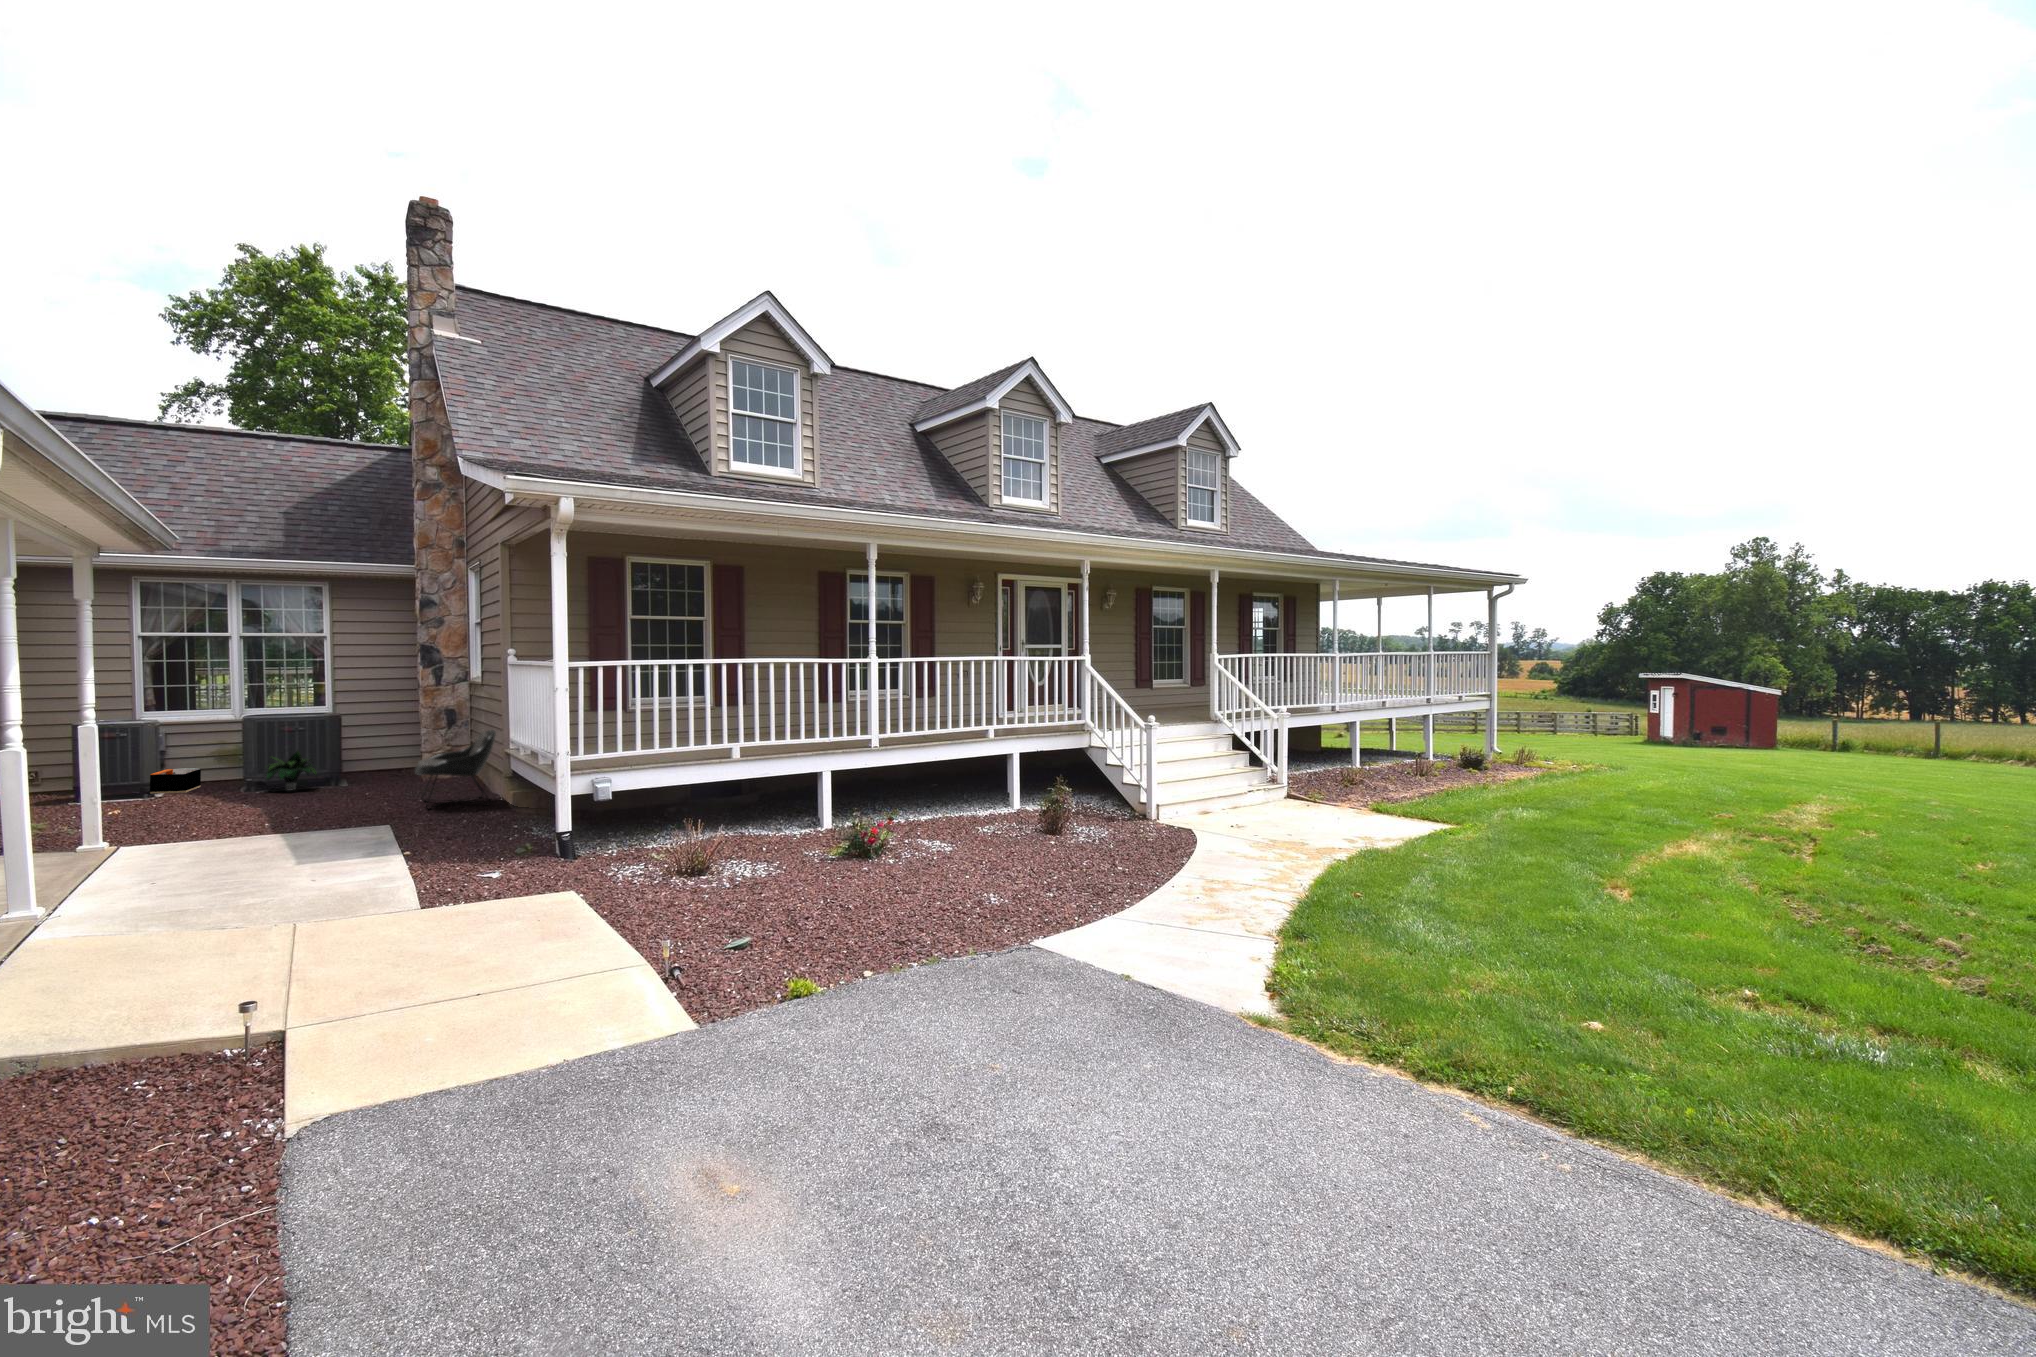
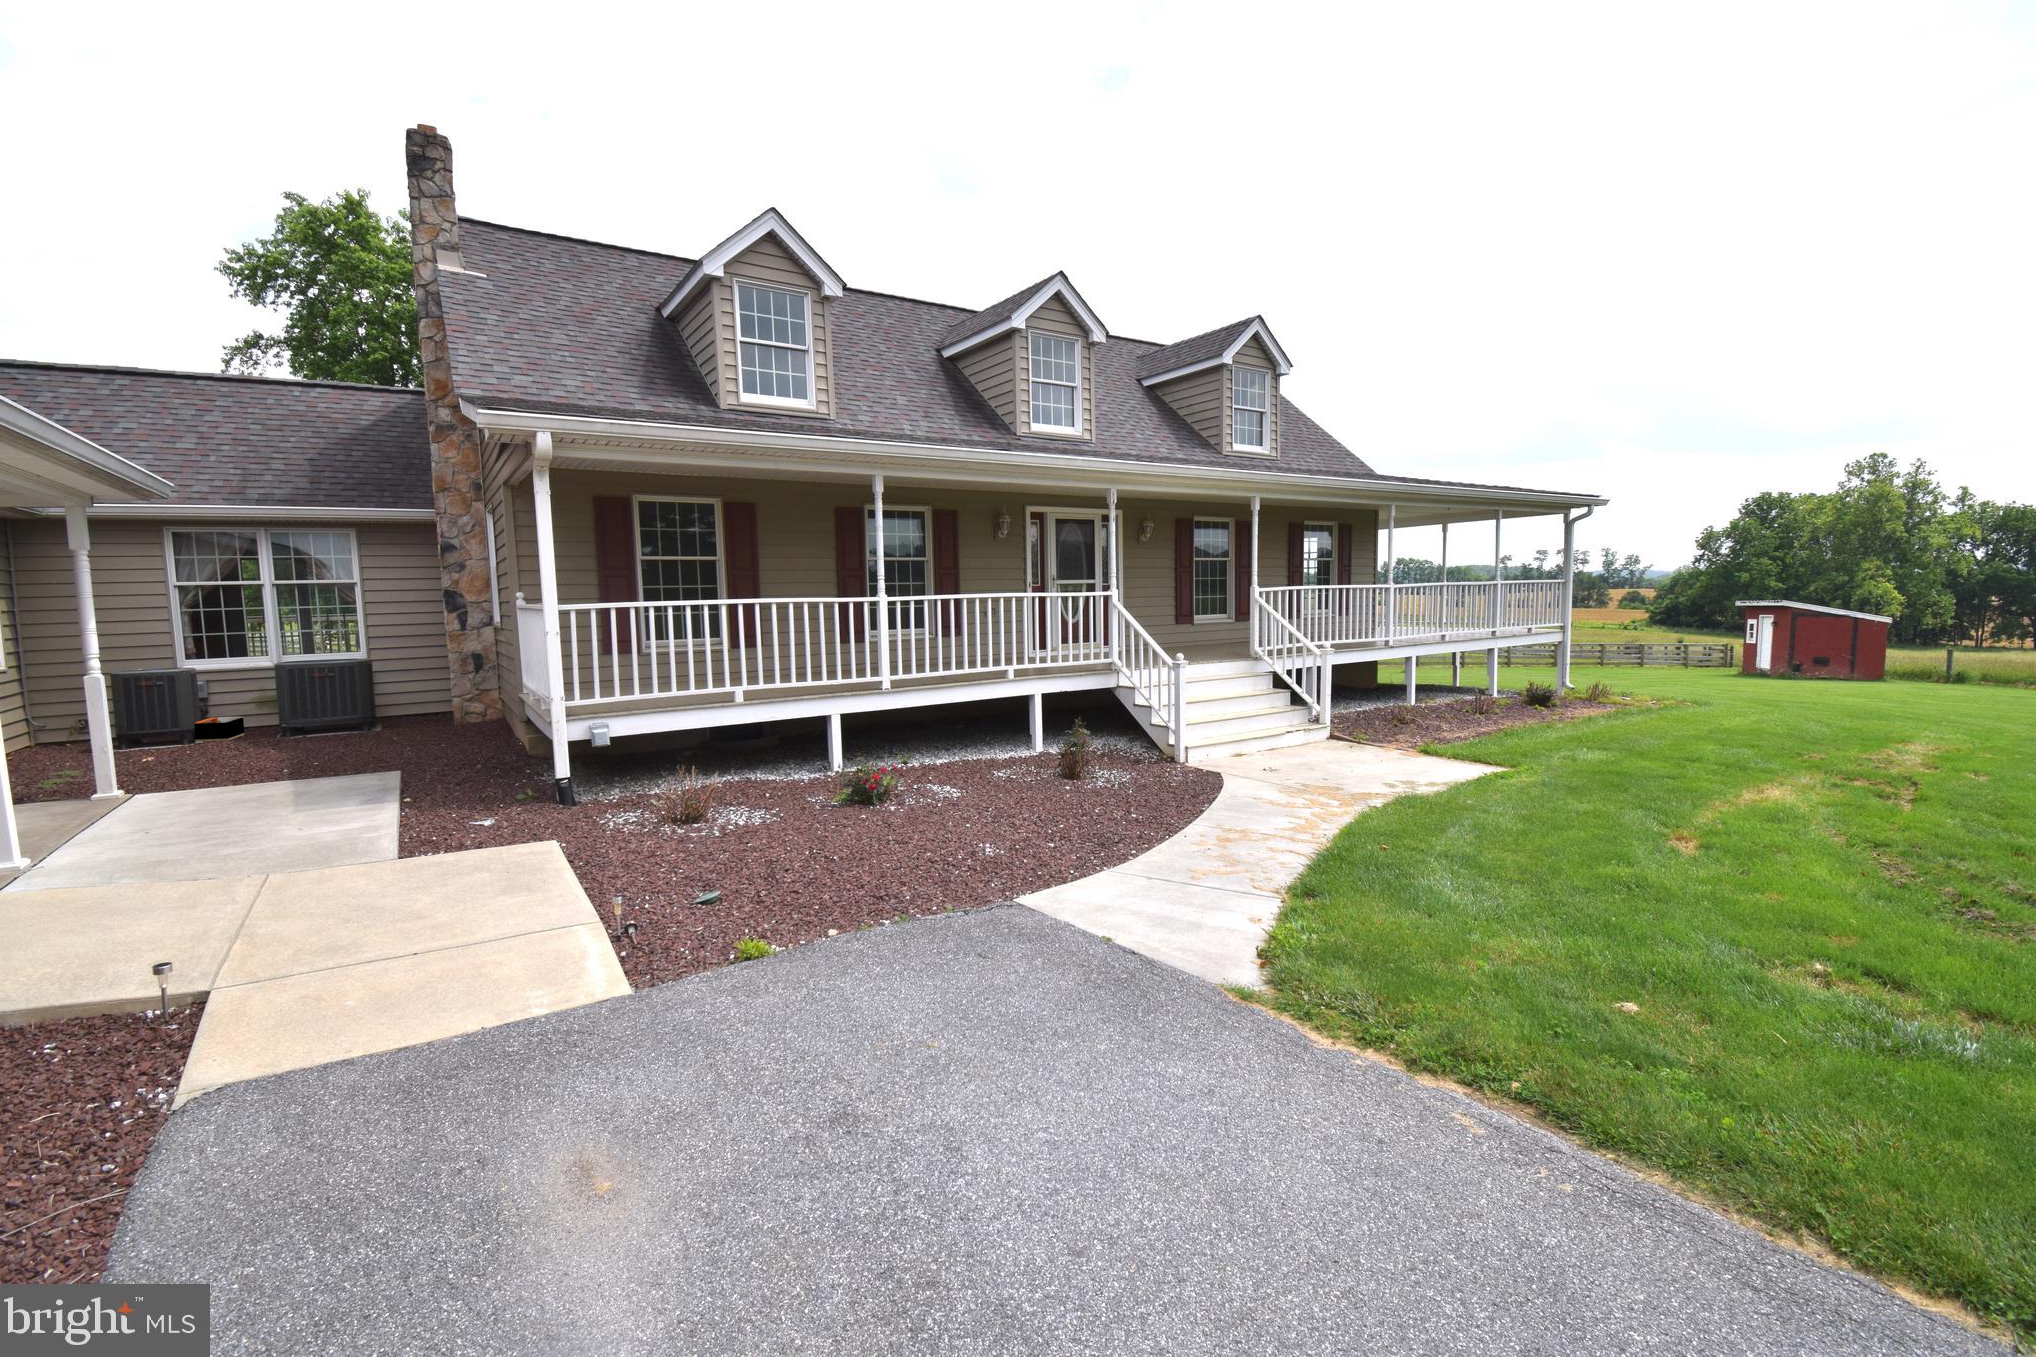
lounge chair: present [415,730,496,810] -> none [435,677,513,757]
potted plant: present [266,750,317,791] -> none [296,697,360,738]

